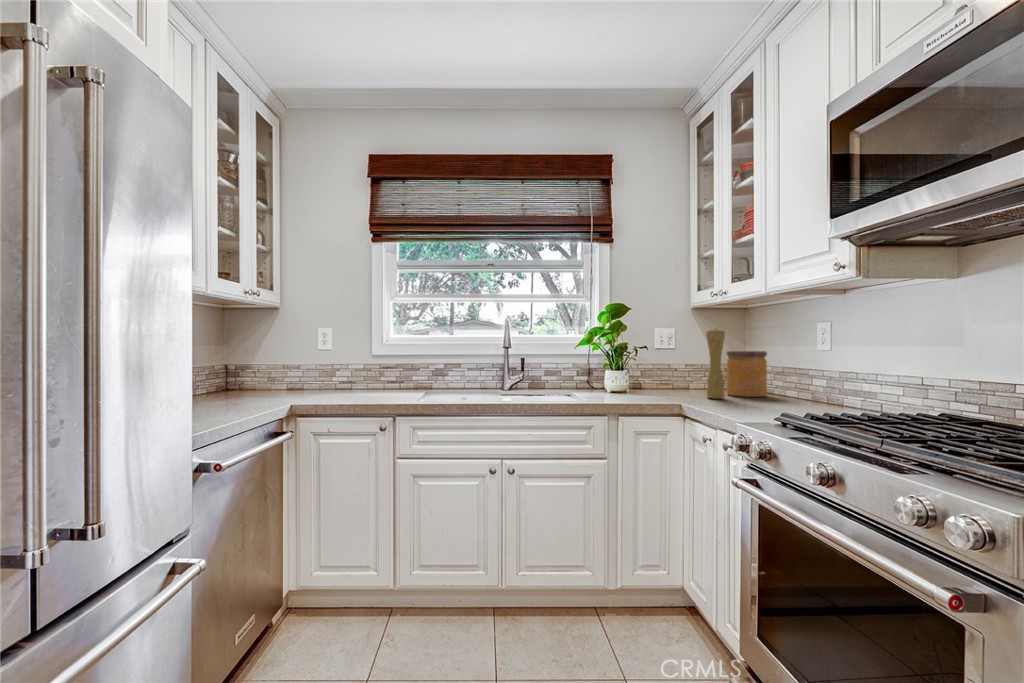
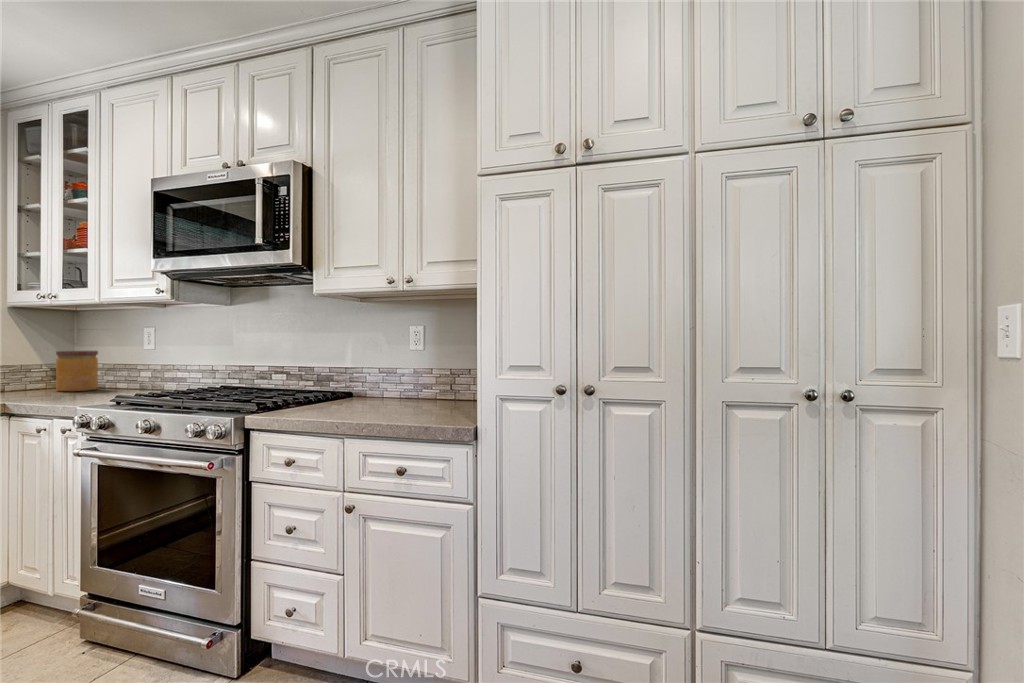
pepper mill: present [706,329,725,399] -> none [35,330,56,395]

